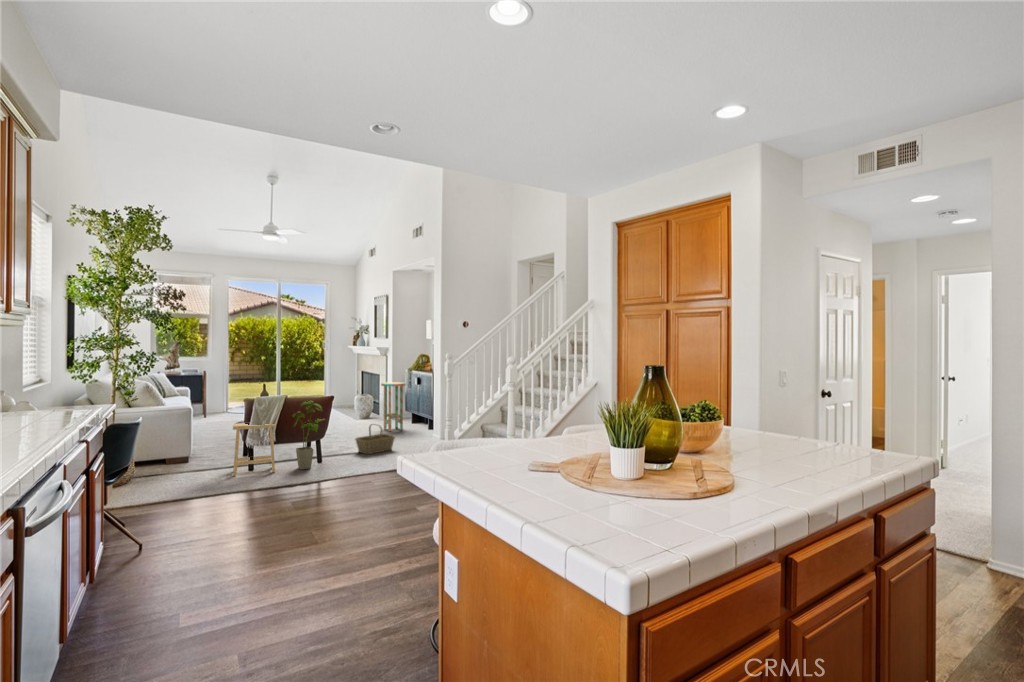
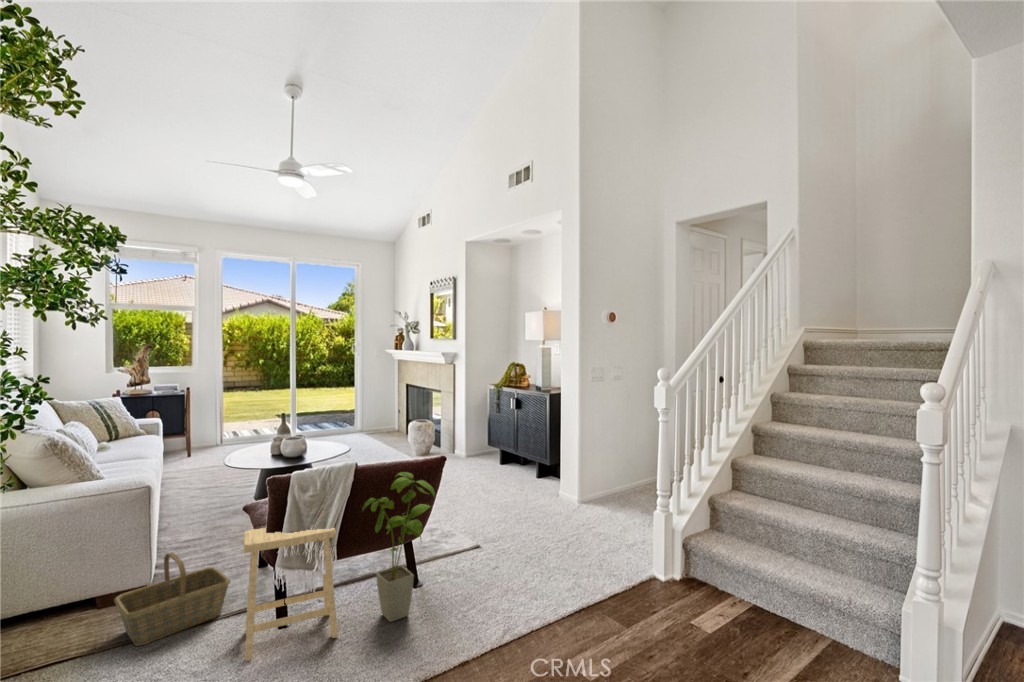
side table: present [381,382,406,431] -> none [465,407,503,486]
basket: present [355,424,395,454] -> present [114,552,230,646]

